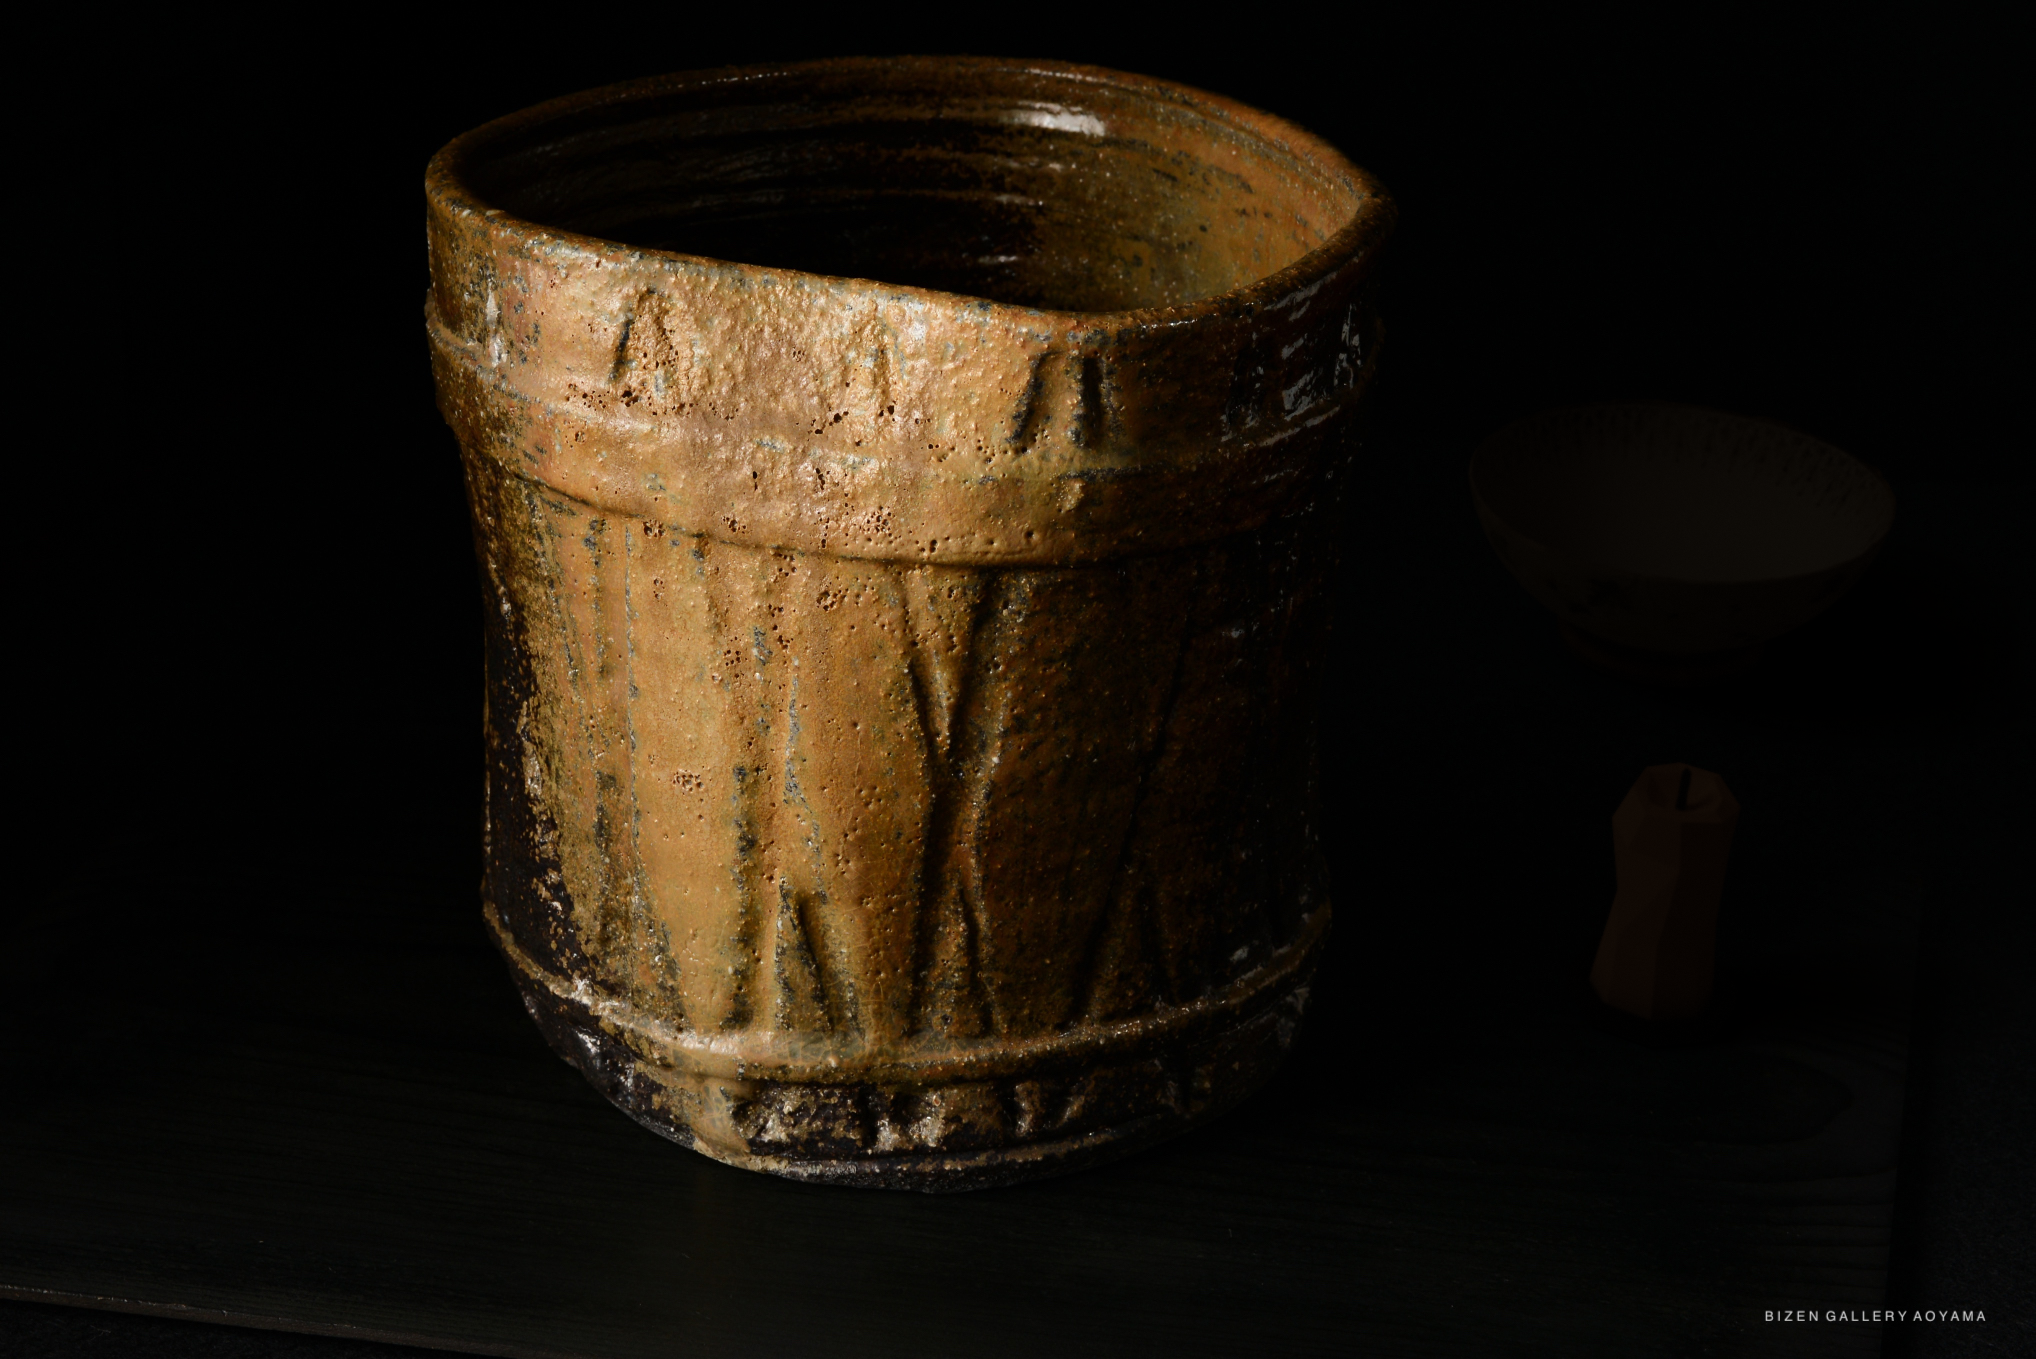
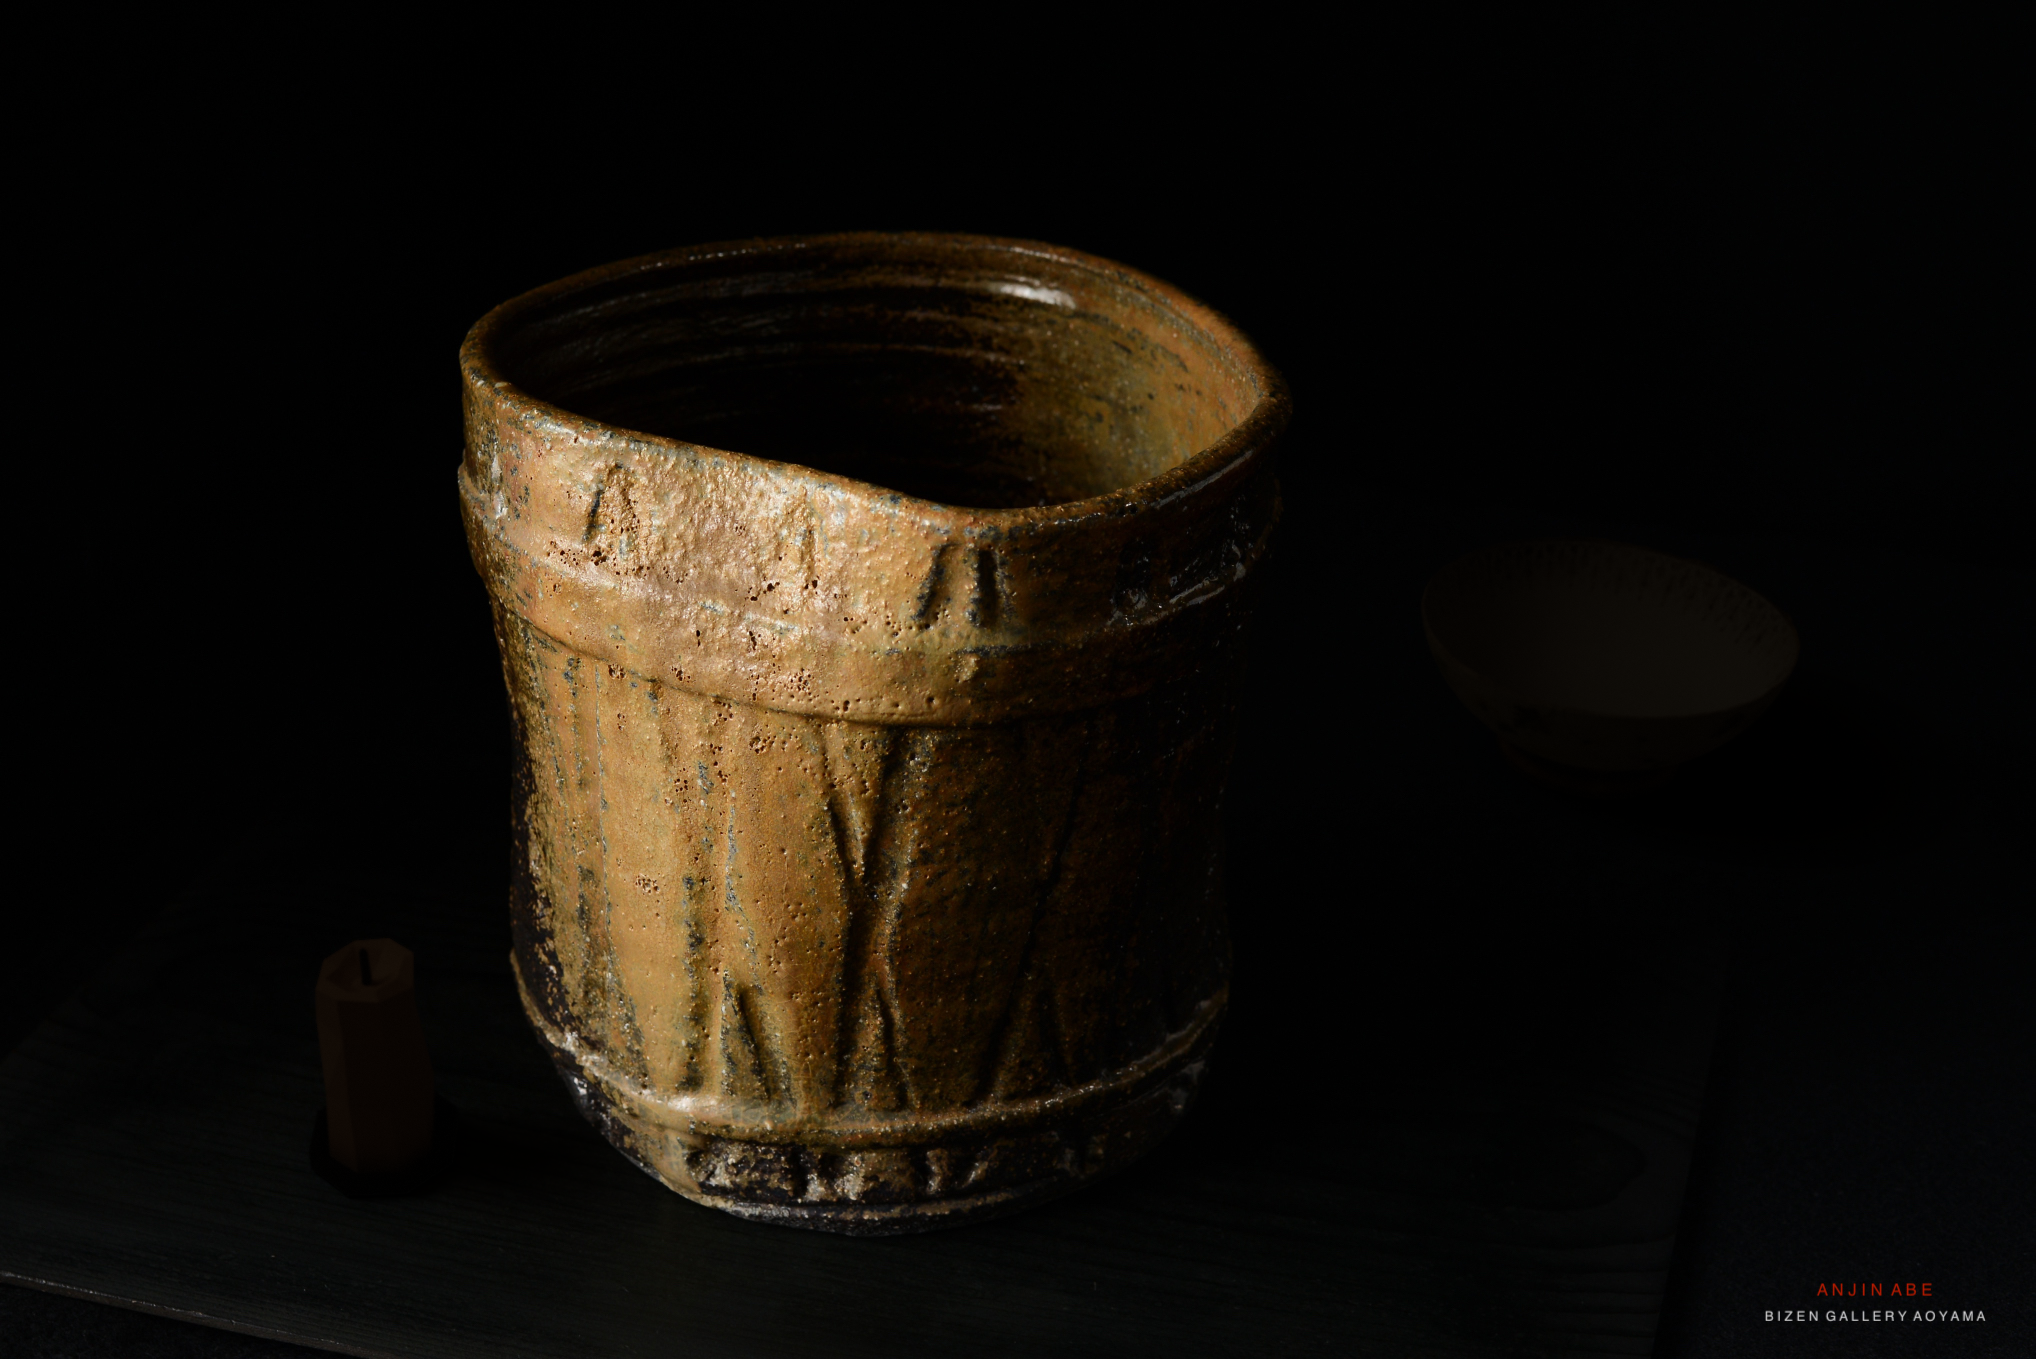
candle: present [1565,762,1741,1047] -> present [309,938,459,1196]

